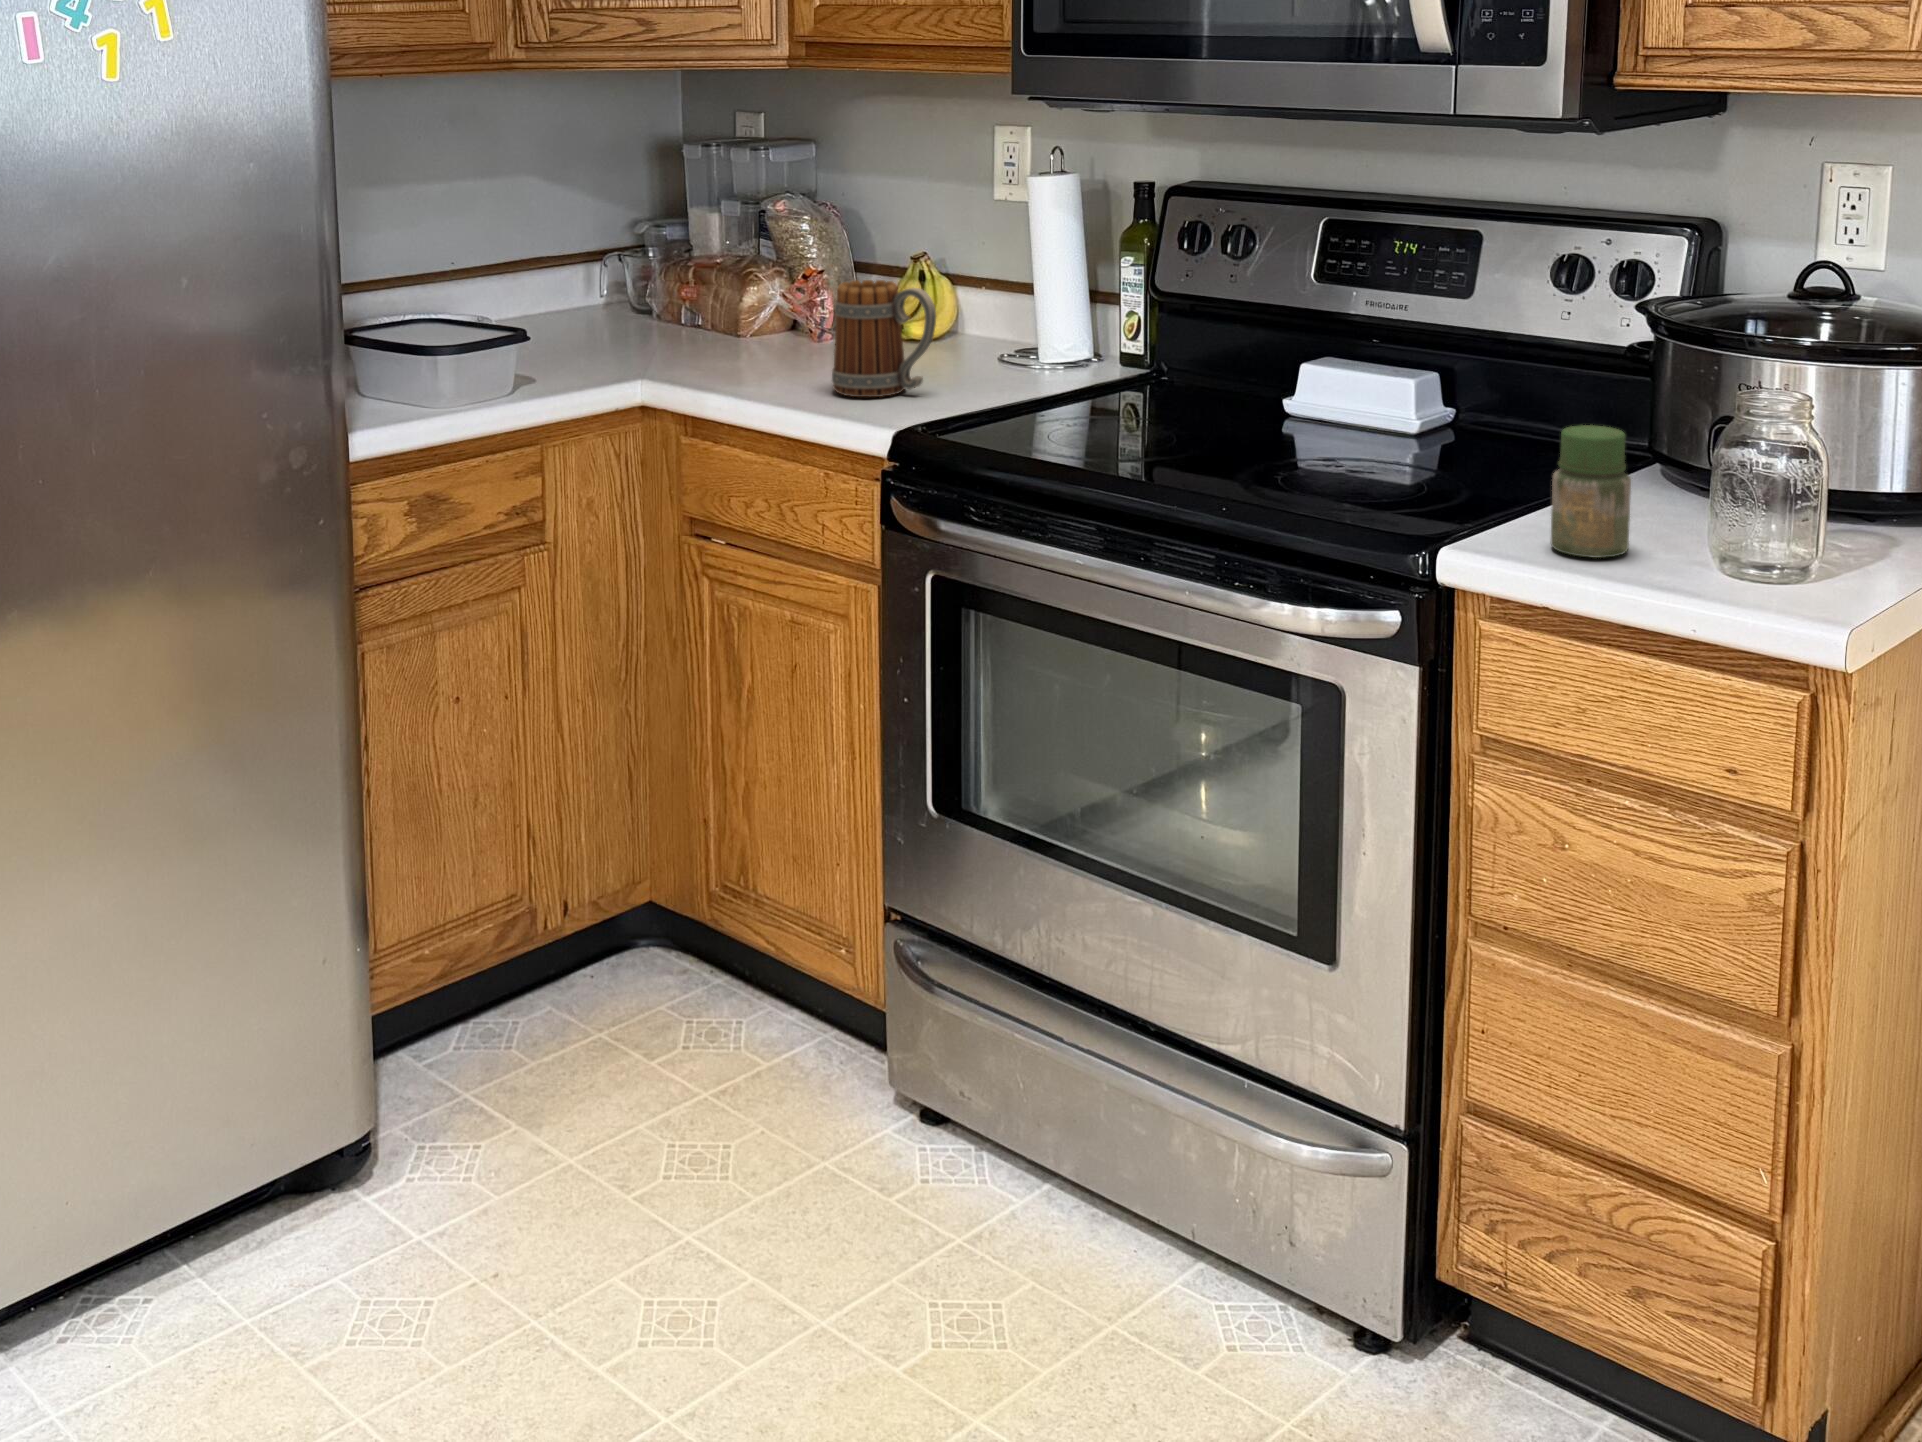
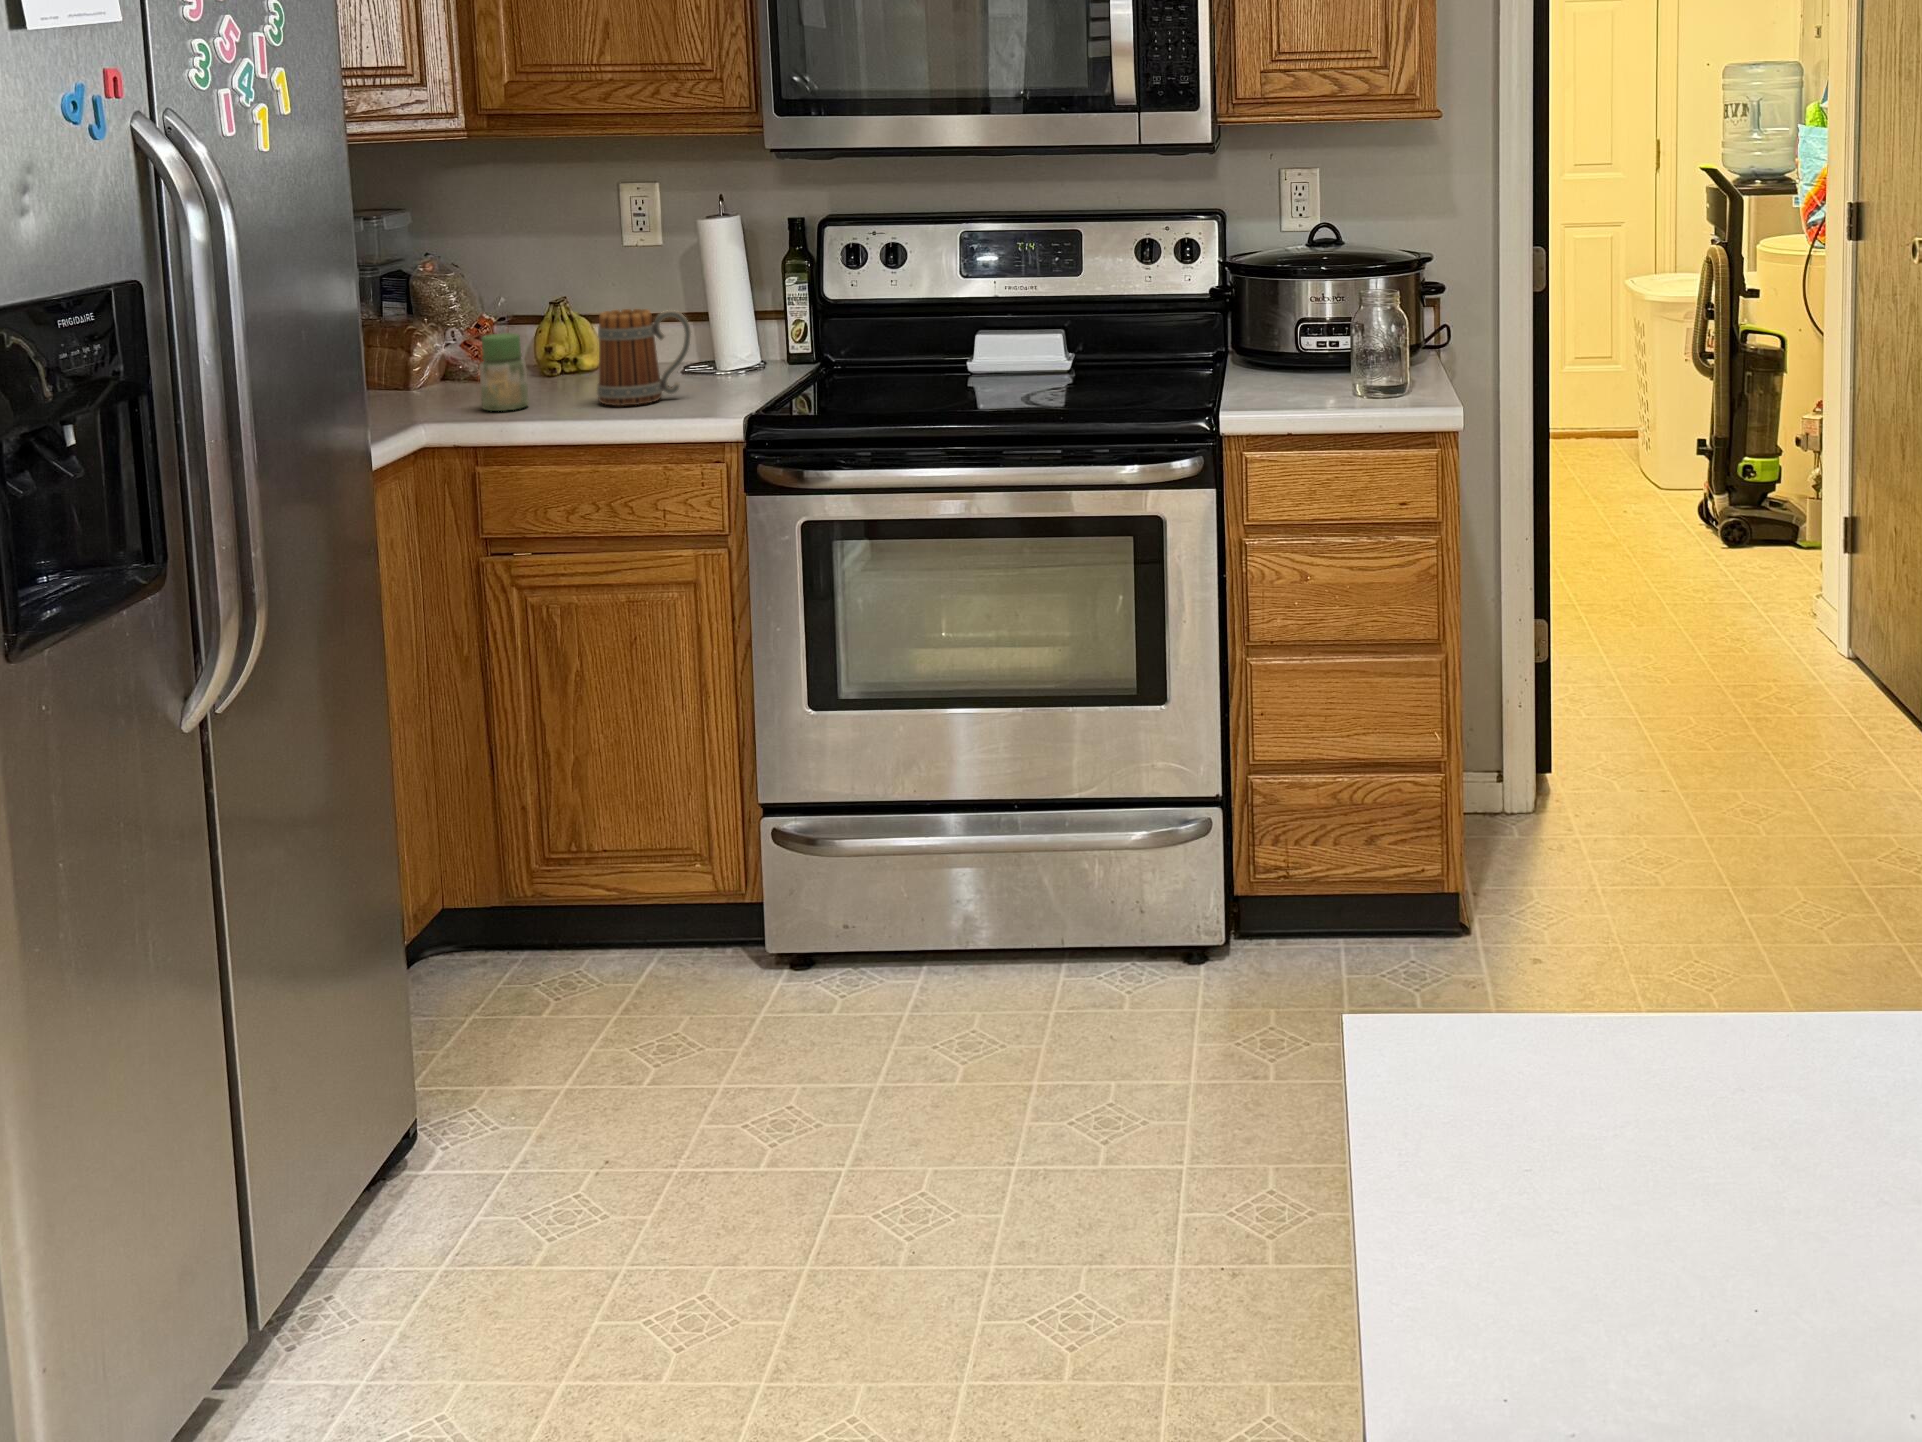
jar: present [1551,425,1631,558] -> present [479,333,529,411]

